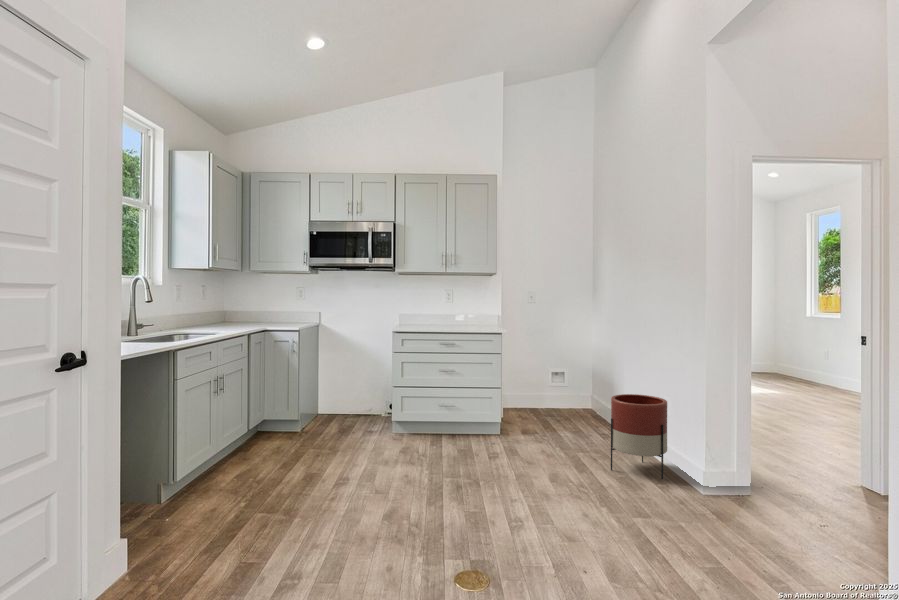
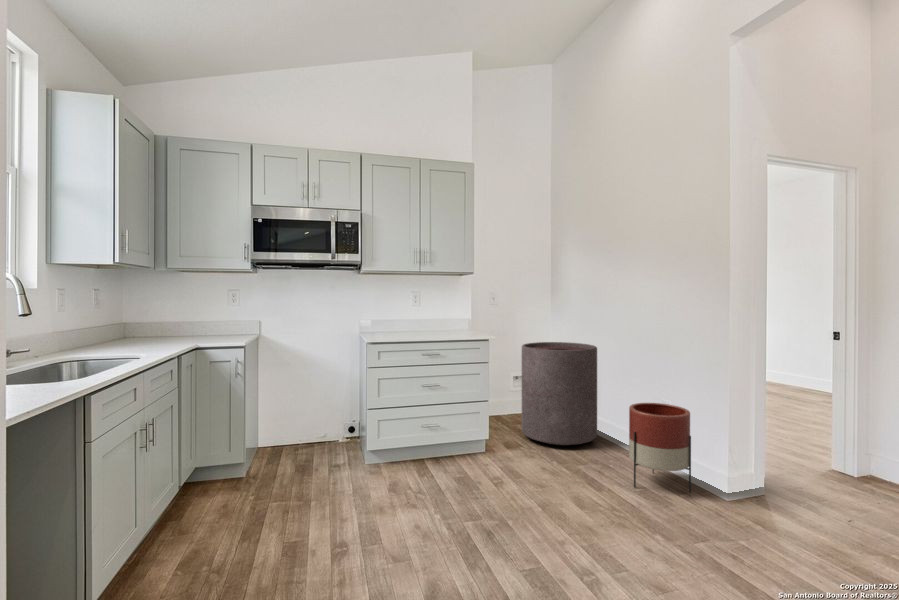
trash can: none [542,339,615,435] -> present [522,342,597,446]

